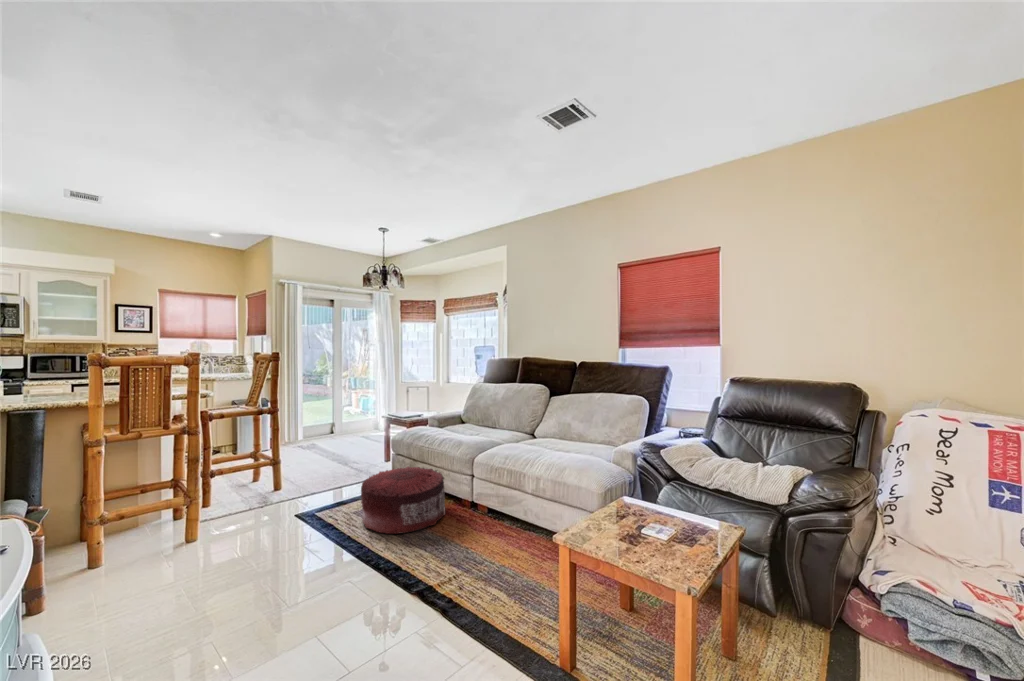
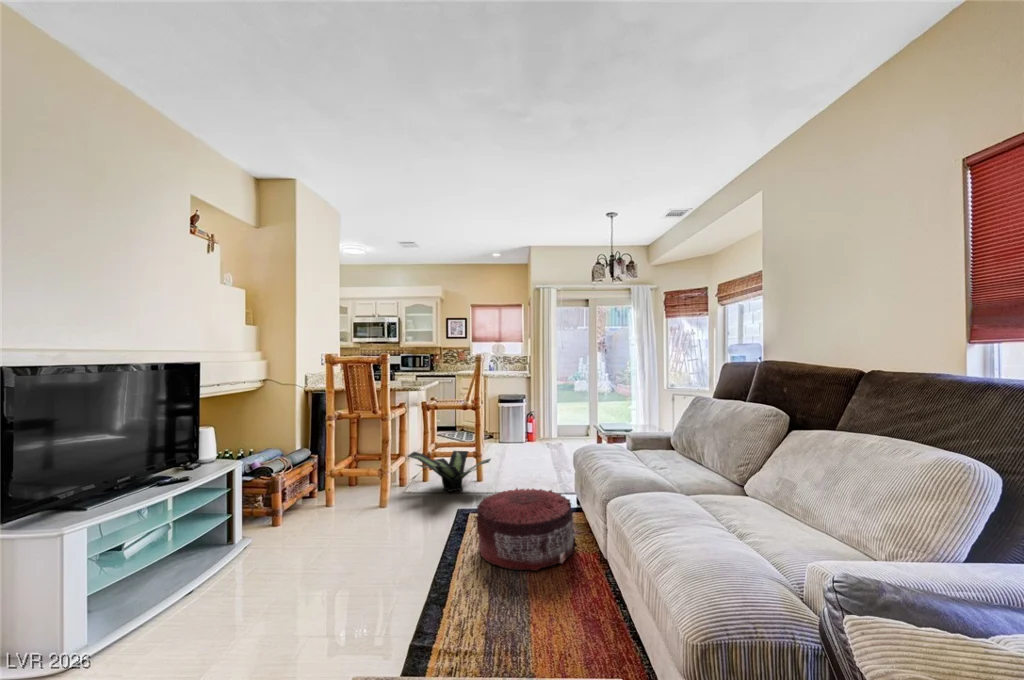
potted plant: none [195,458,303,504] -> present [408,451,491,492]

